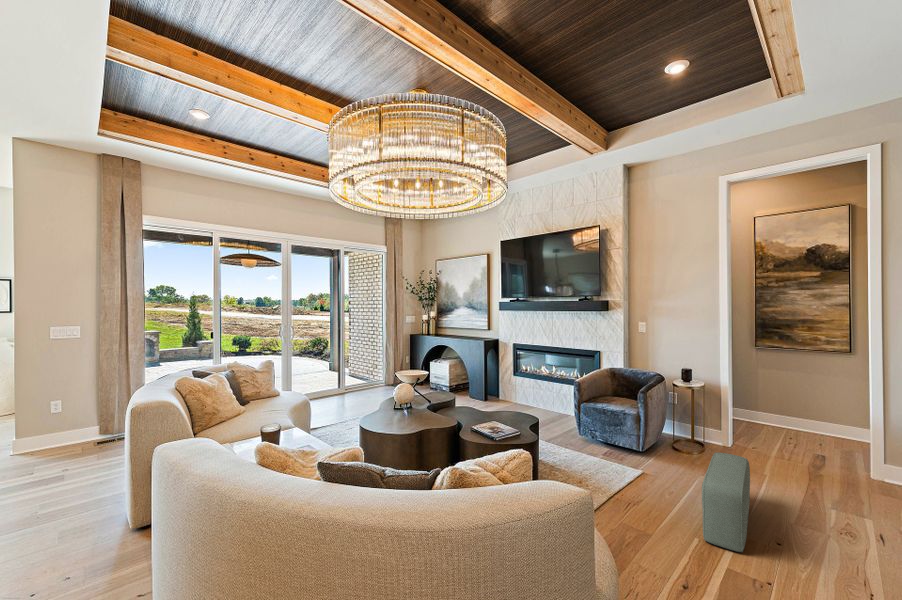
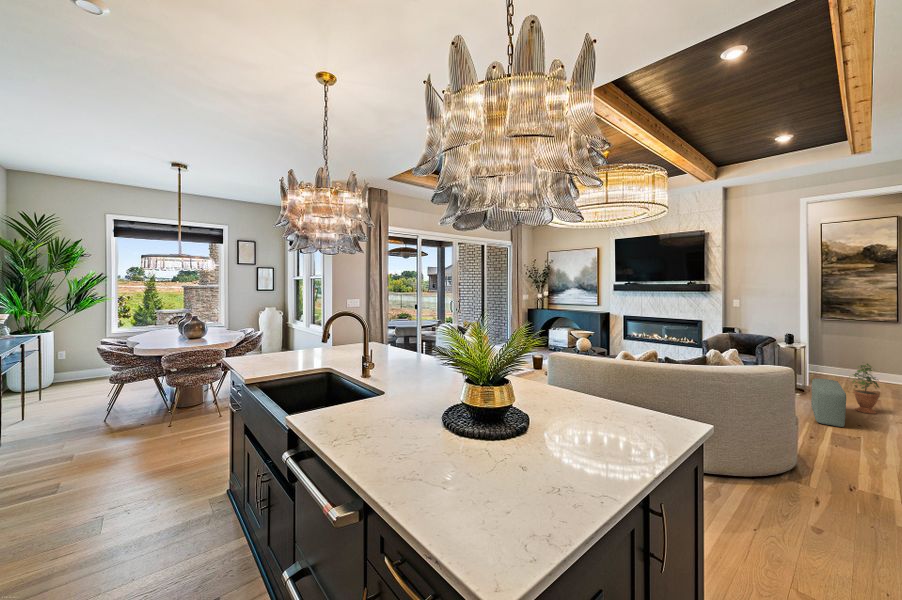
potted plant: none [767,425,811,513] -> present [853,364,879,414]

